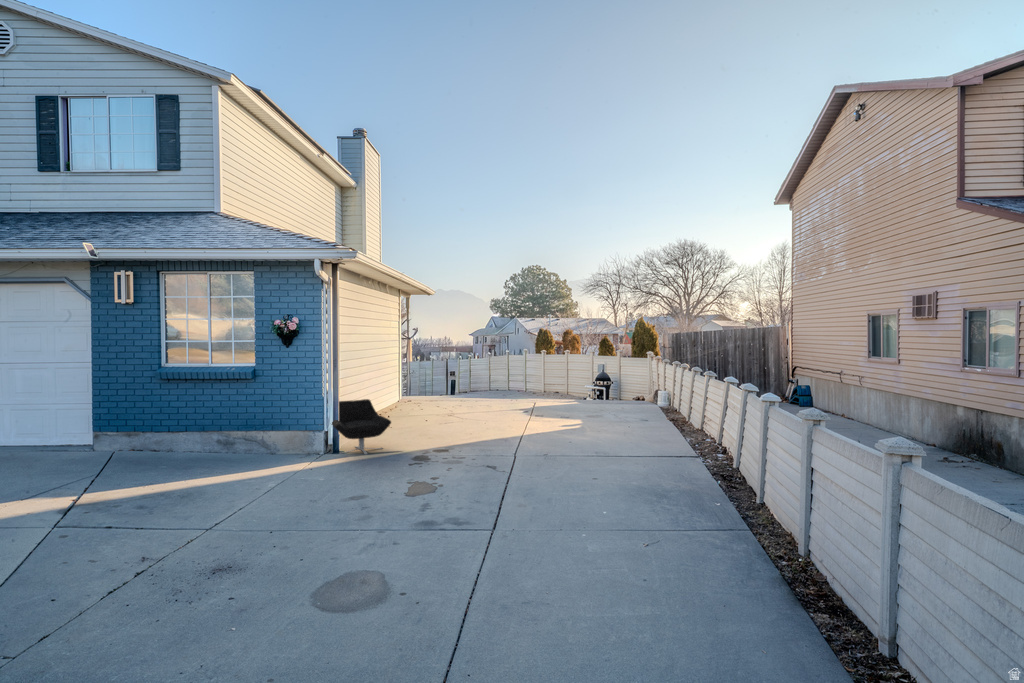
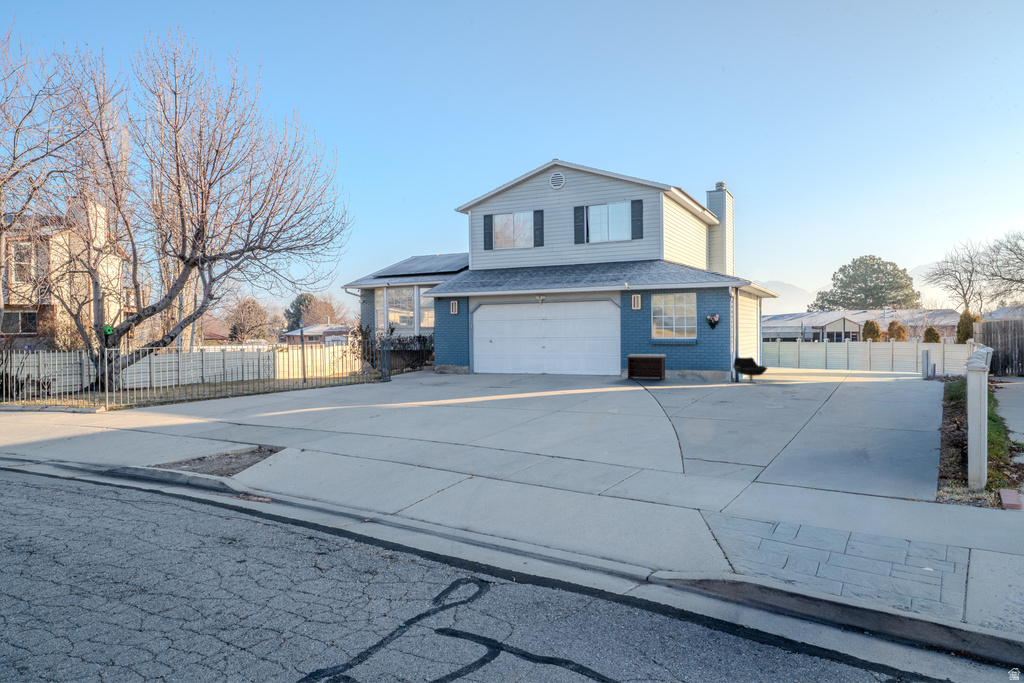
bench: none [90,400,190,457] -> present [627,354,666,380]

